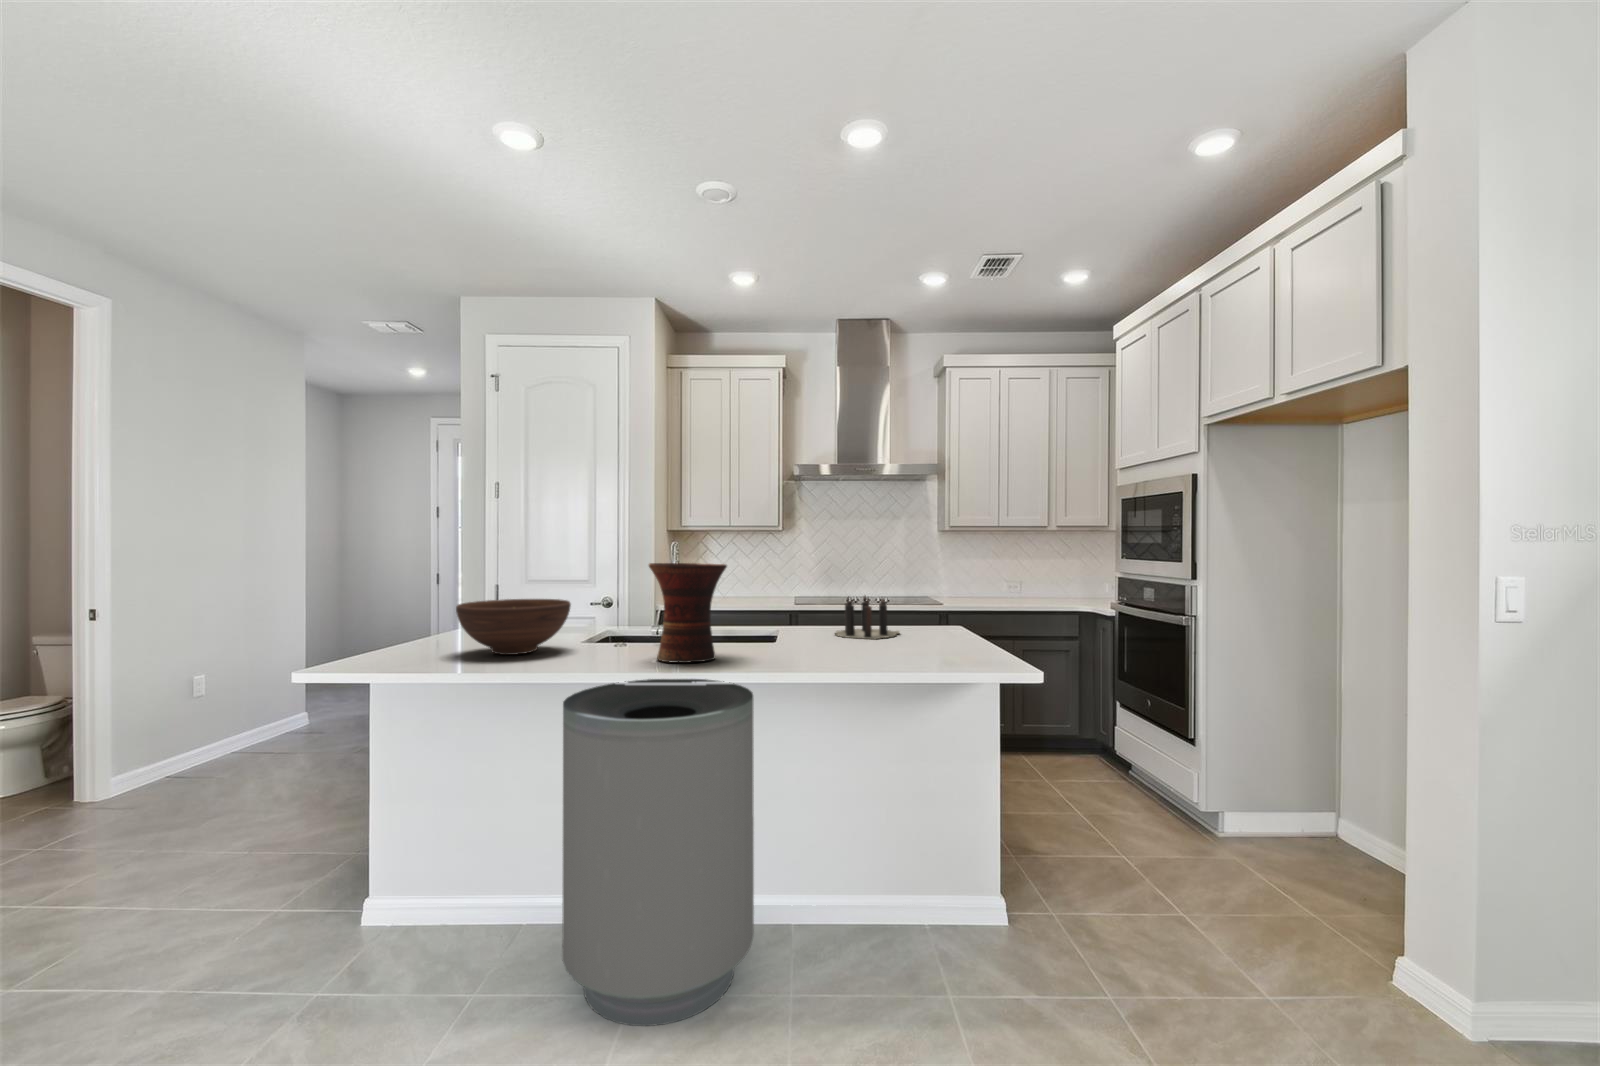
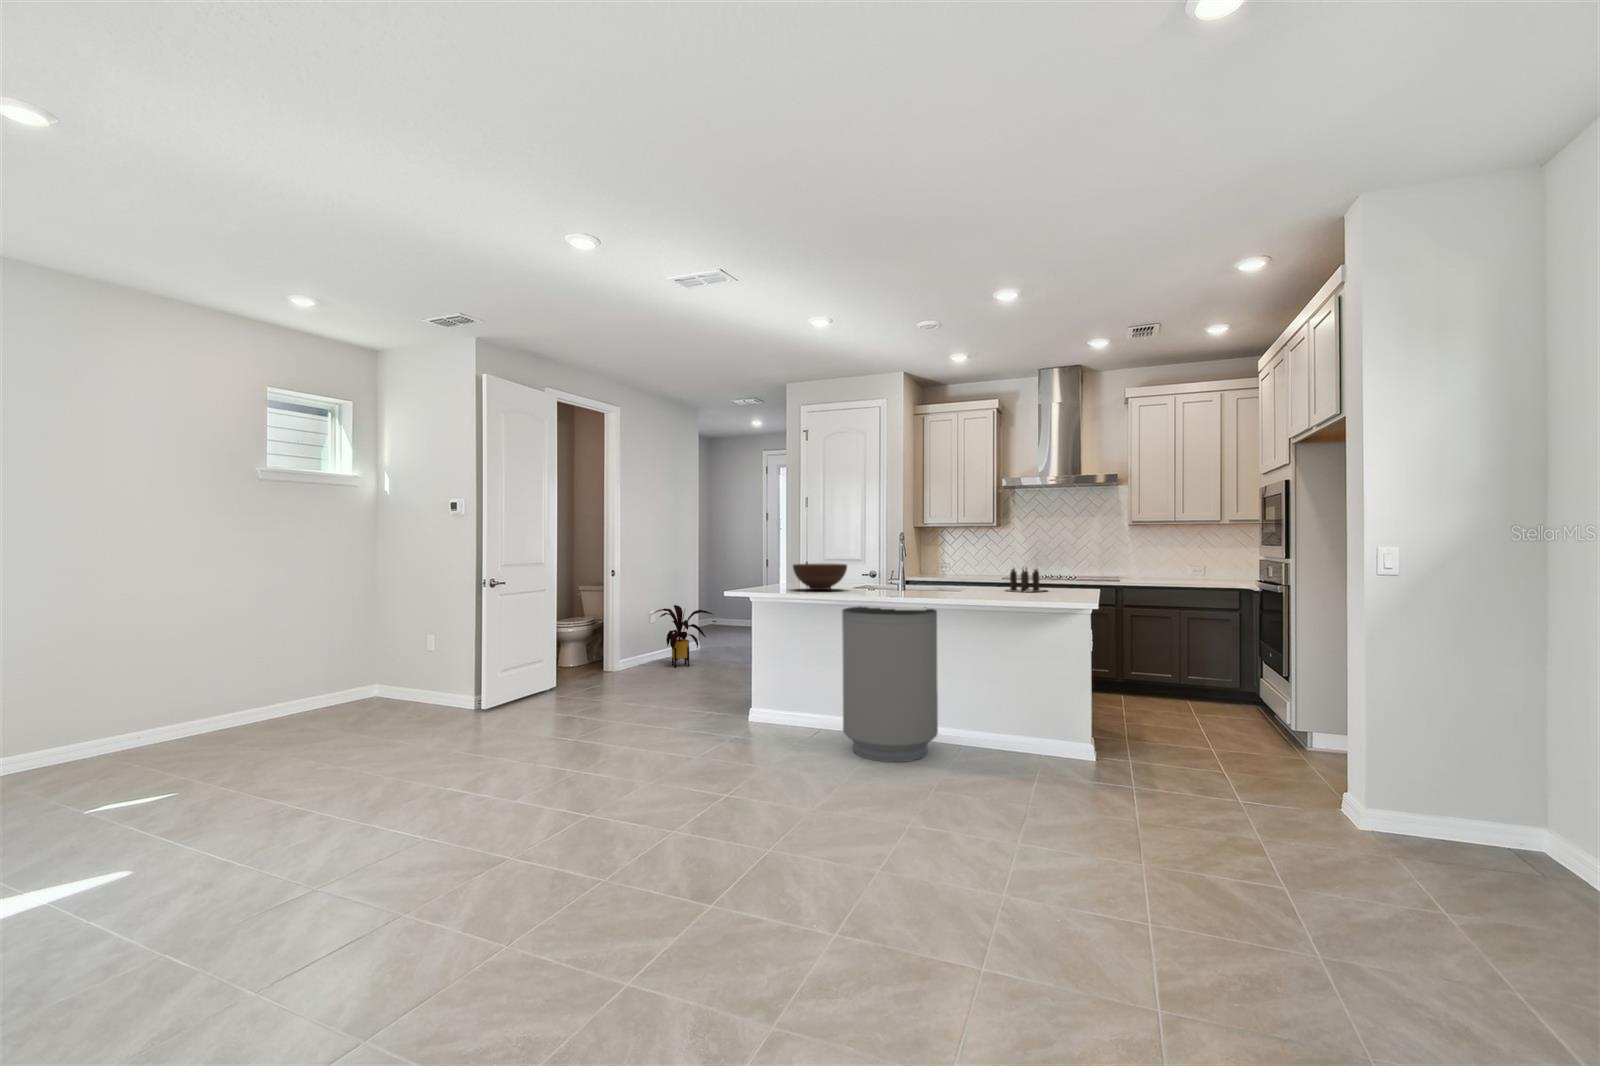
vase: present [649,563,727,663] -> none [885,543,926,595]
house plant: none [191,660,326,775] -> present [653,605,712,667]

